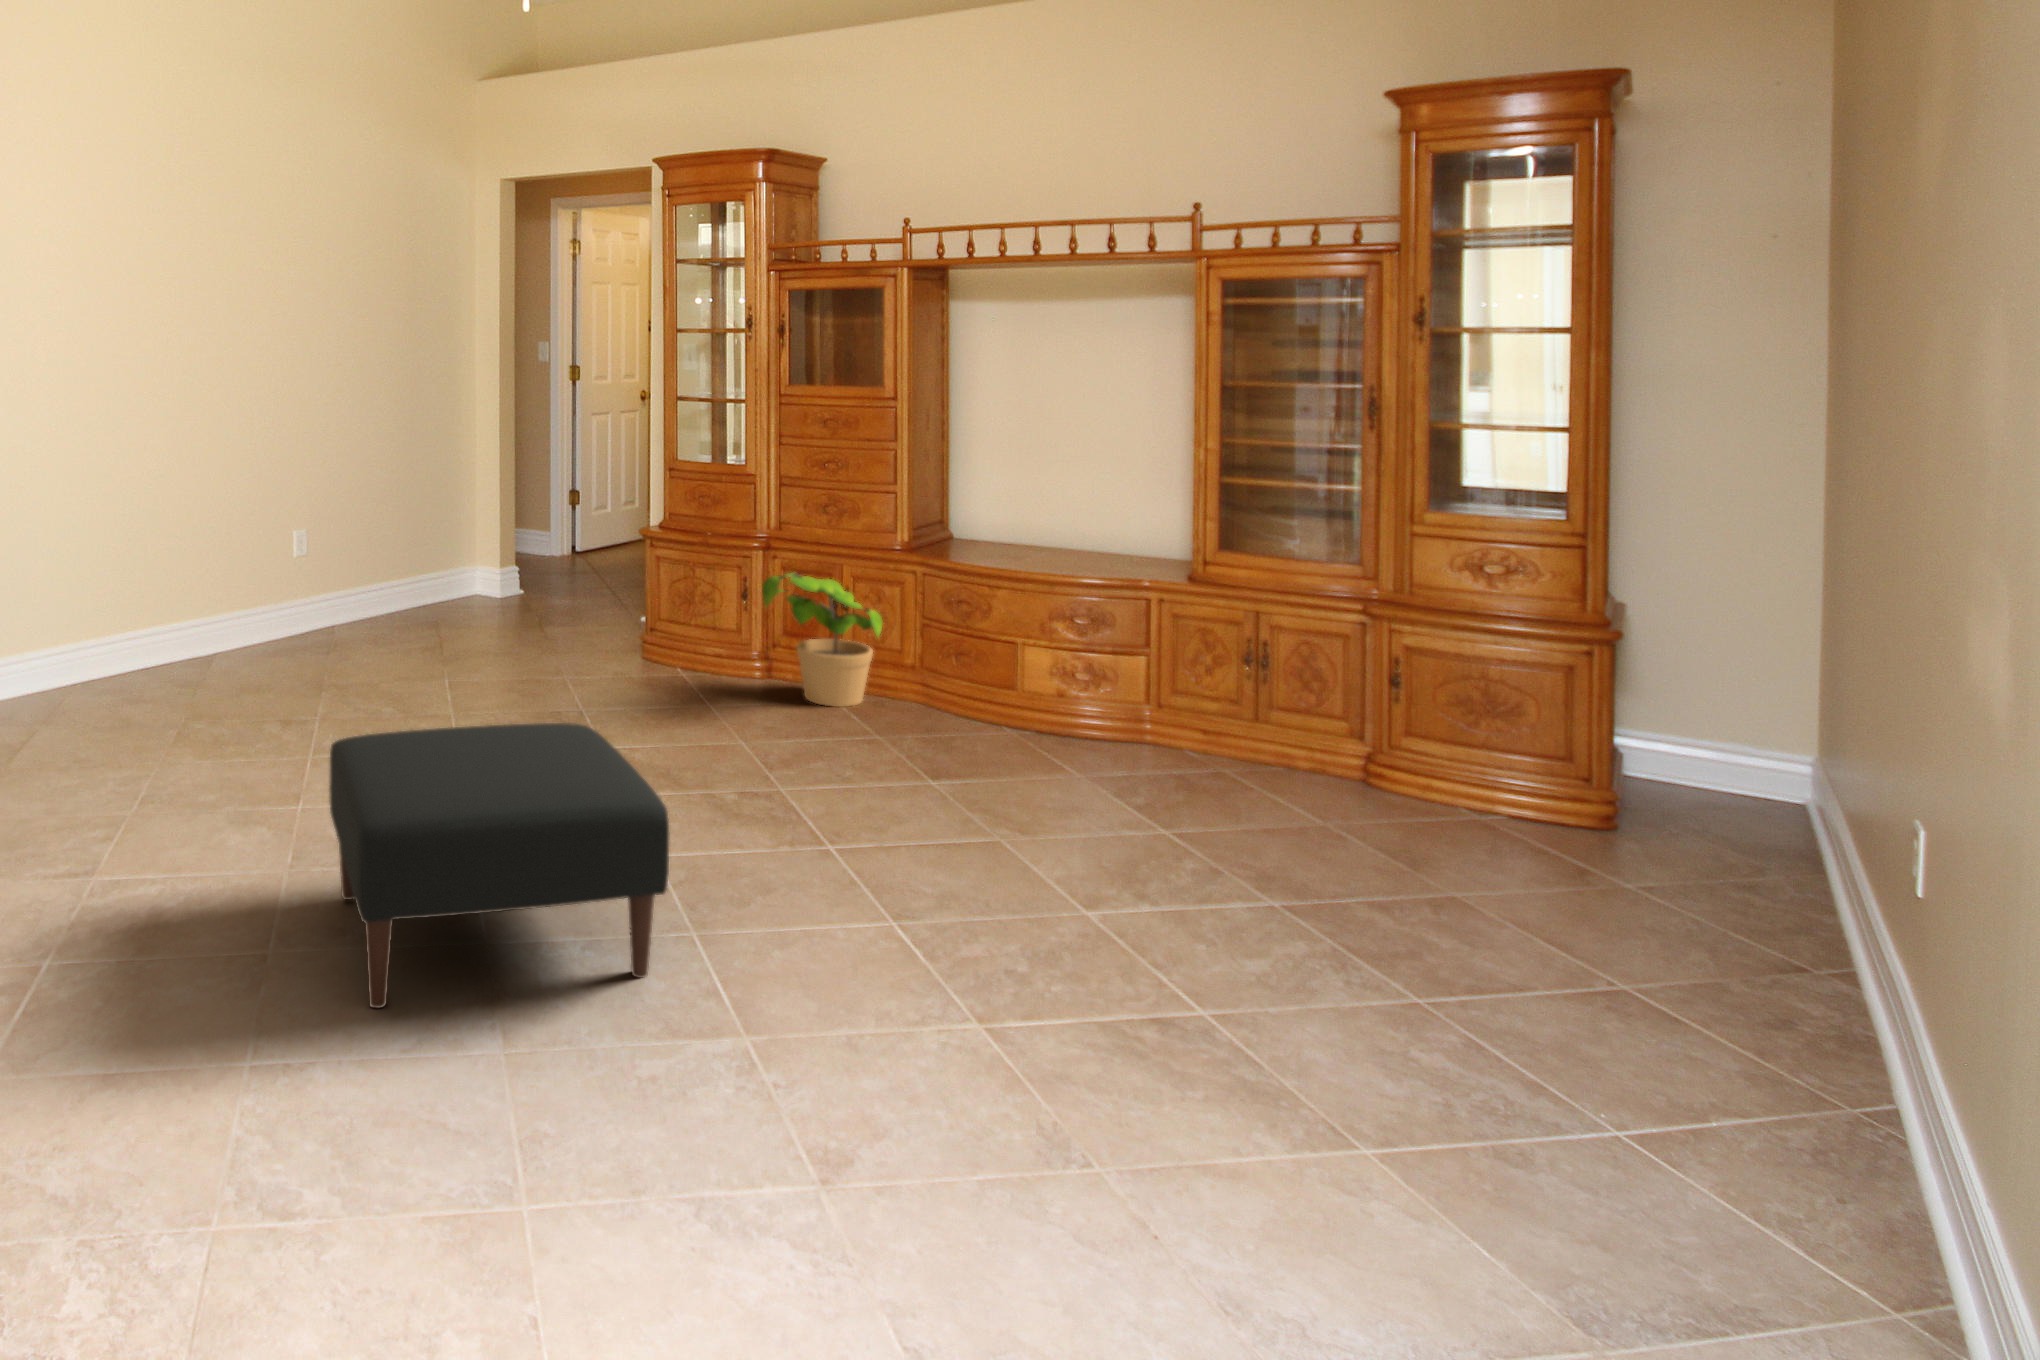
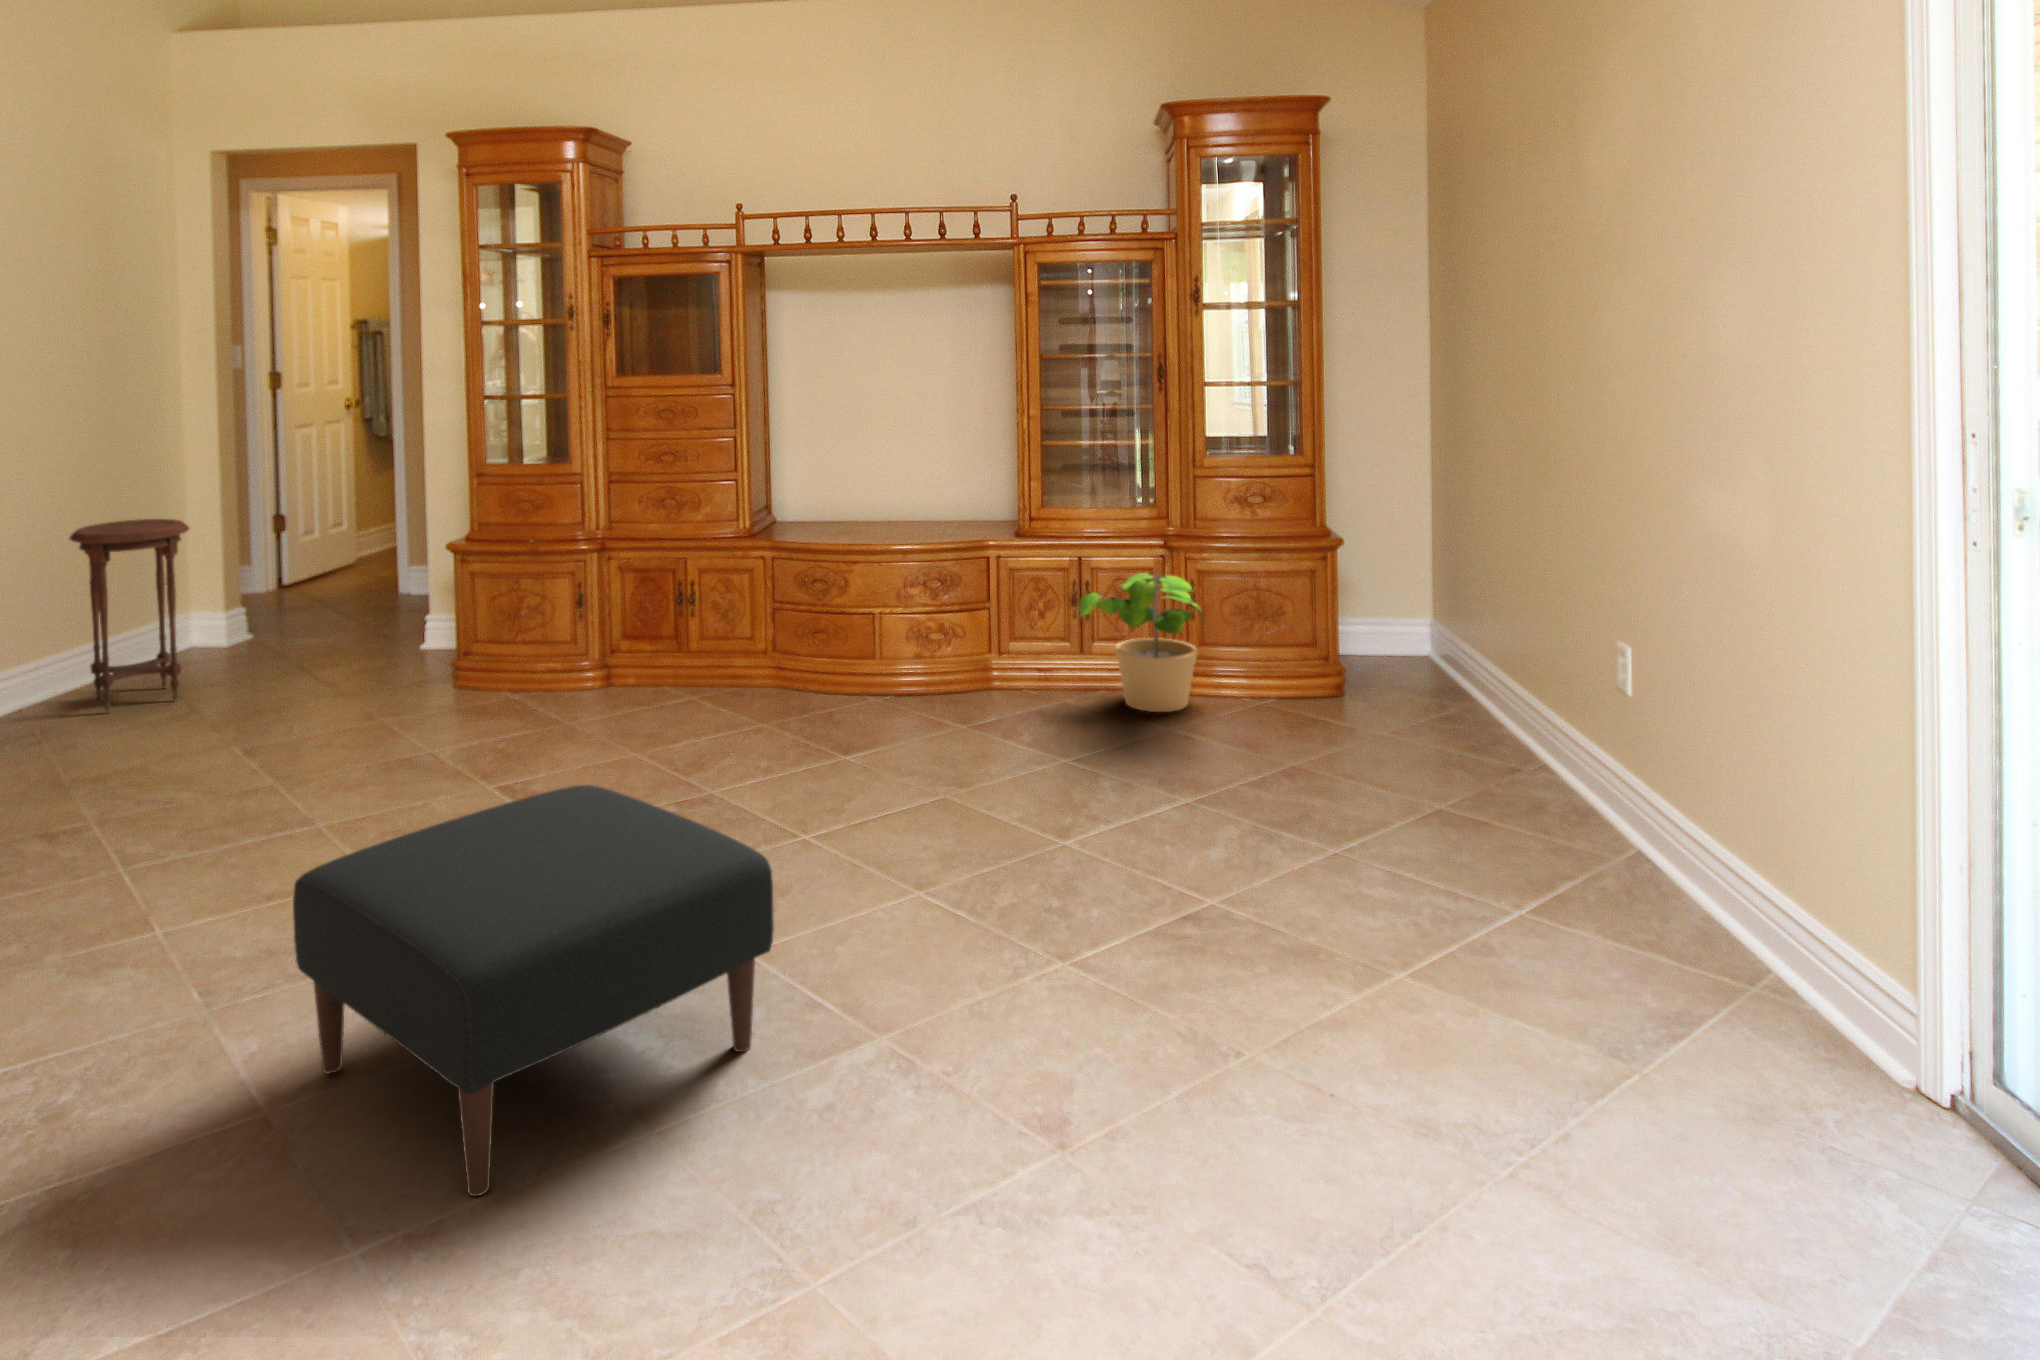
side table: none [376,476,461,626] -> present [69,519,189,713]
potted plant: present [762,573,882,707] -> present [1079,573,1204,712]

